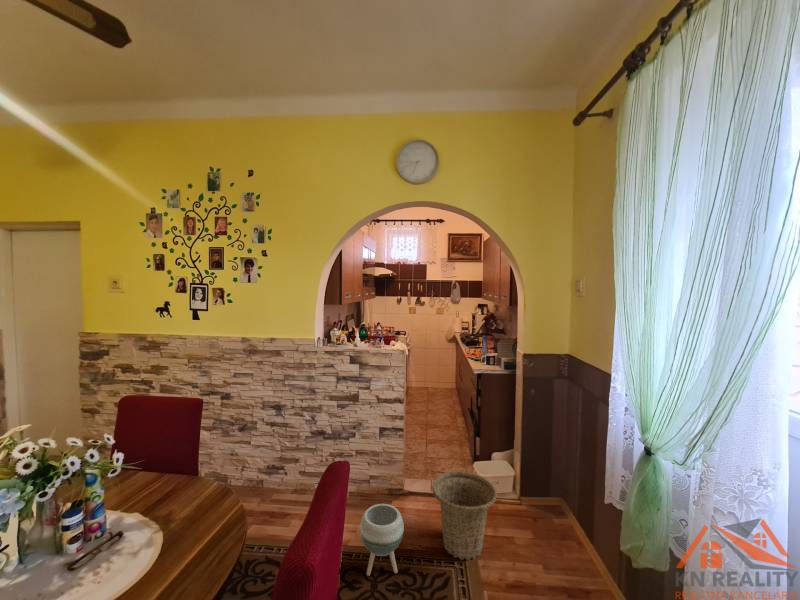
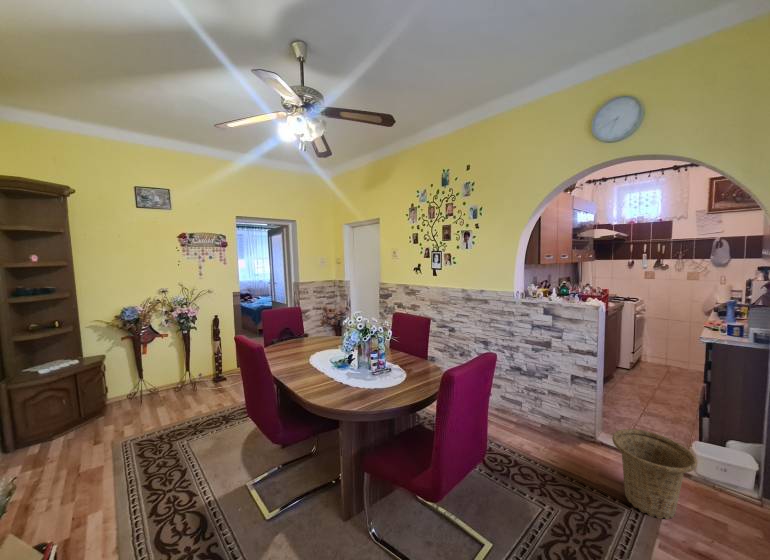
planter: present [360,504,404,576] -> none [534,429,575,490]

